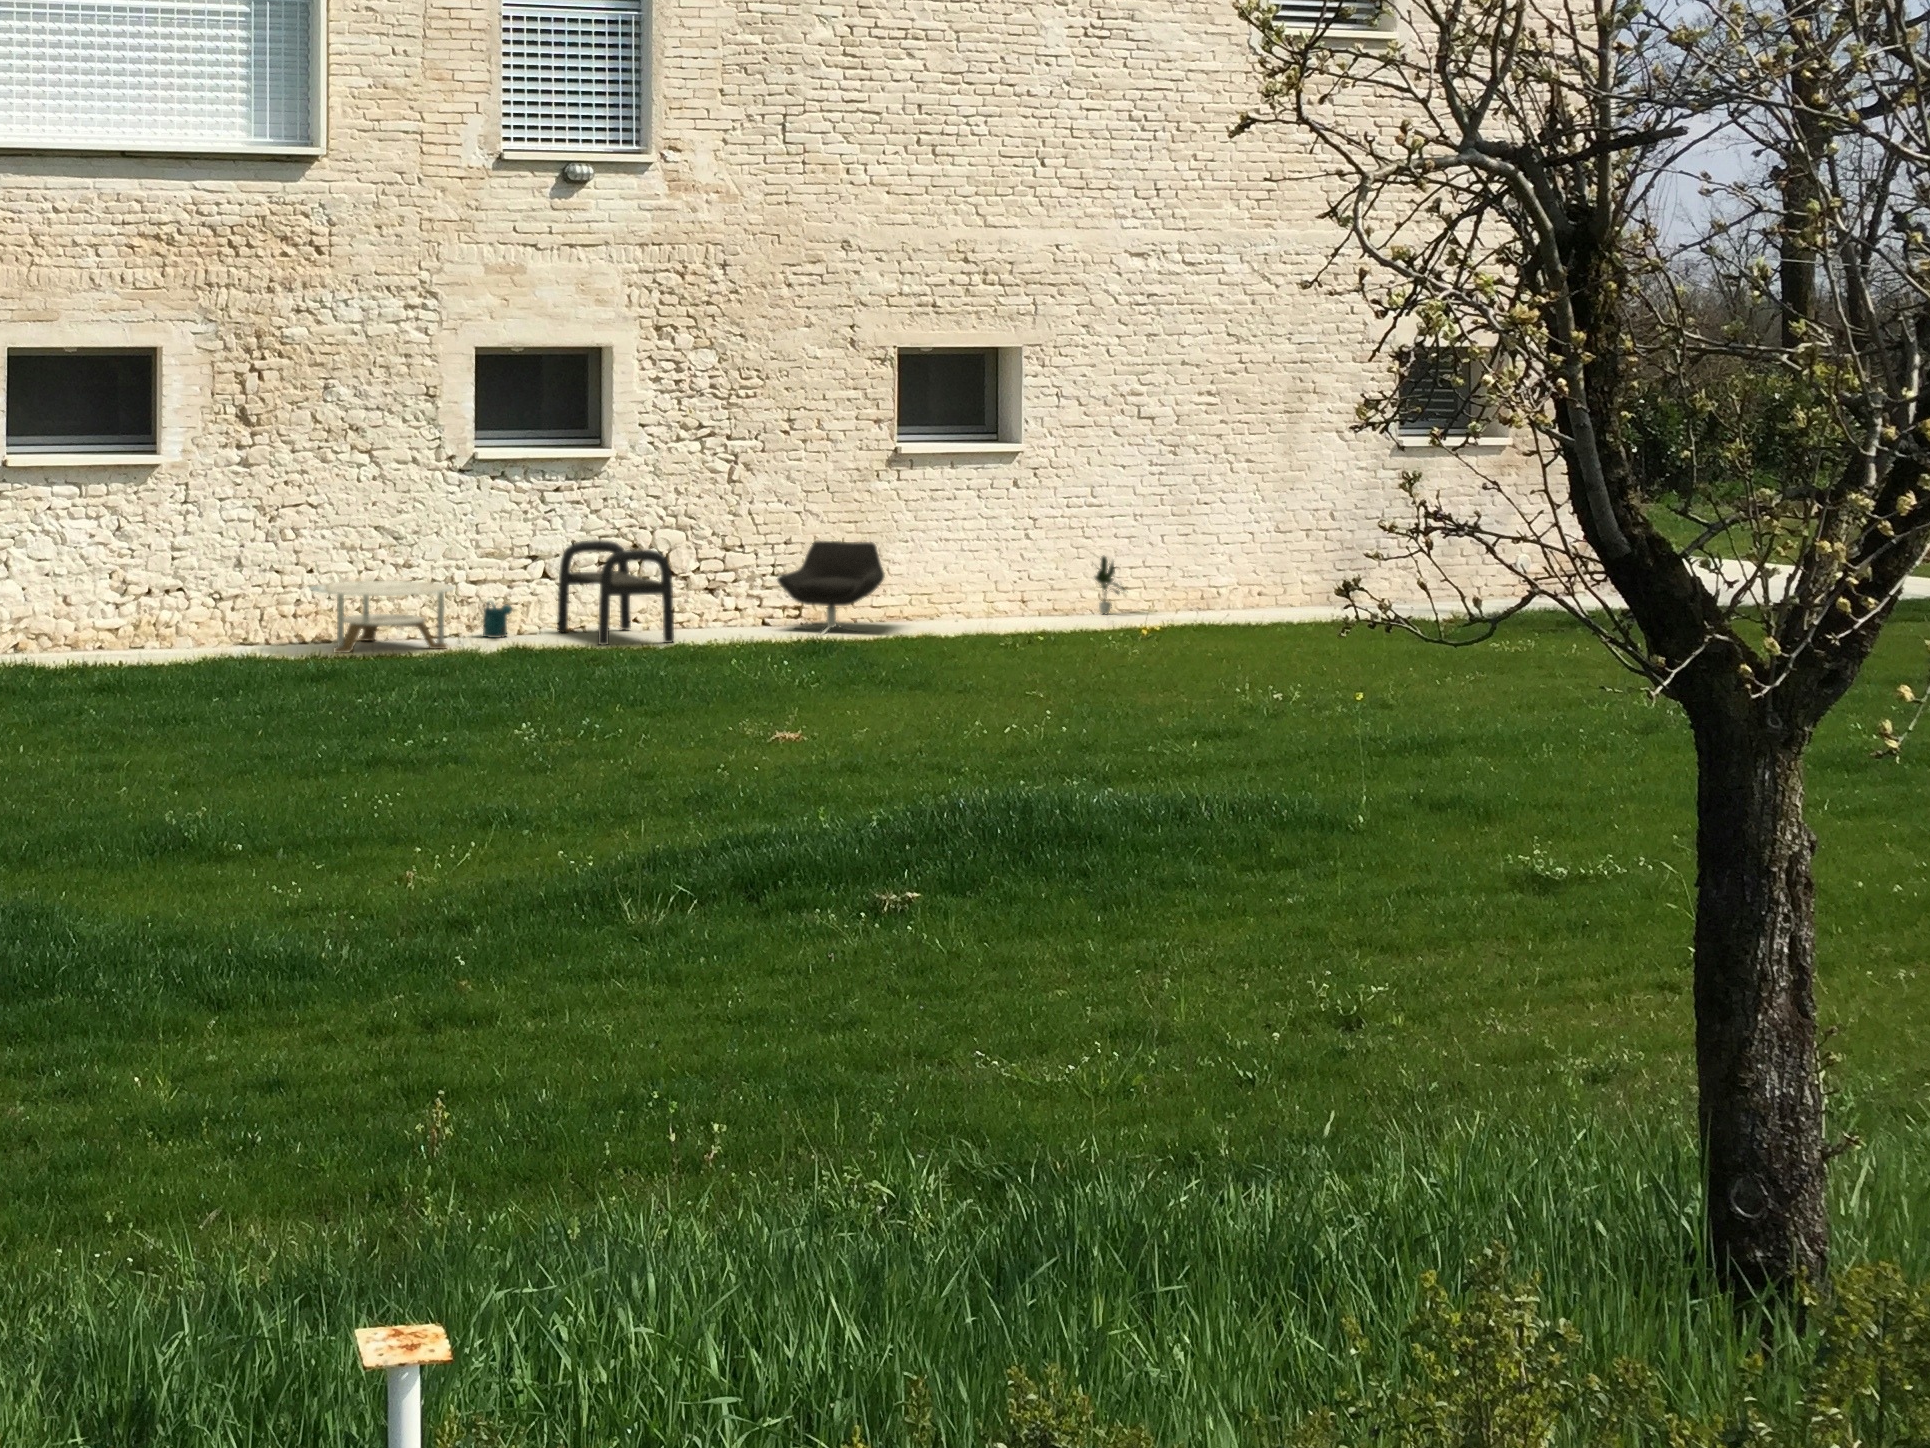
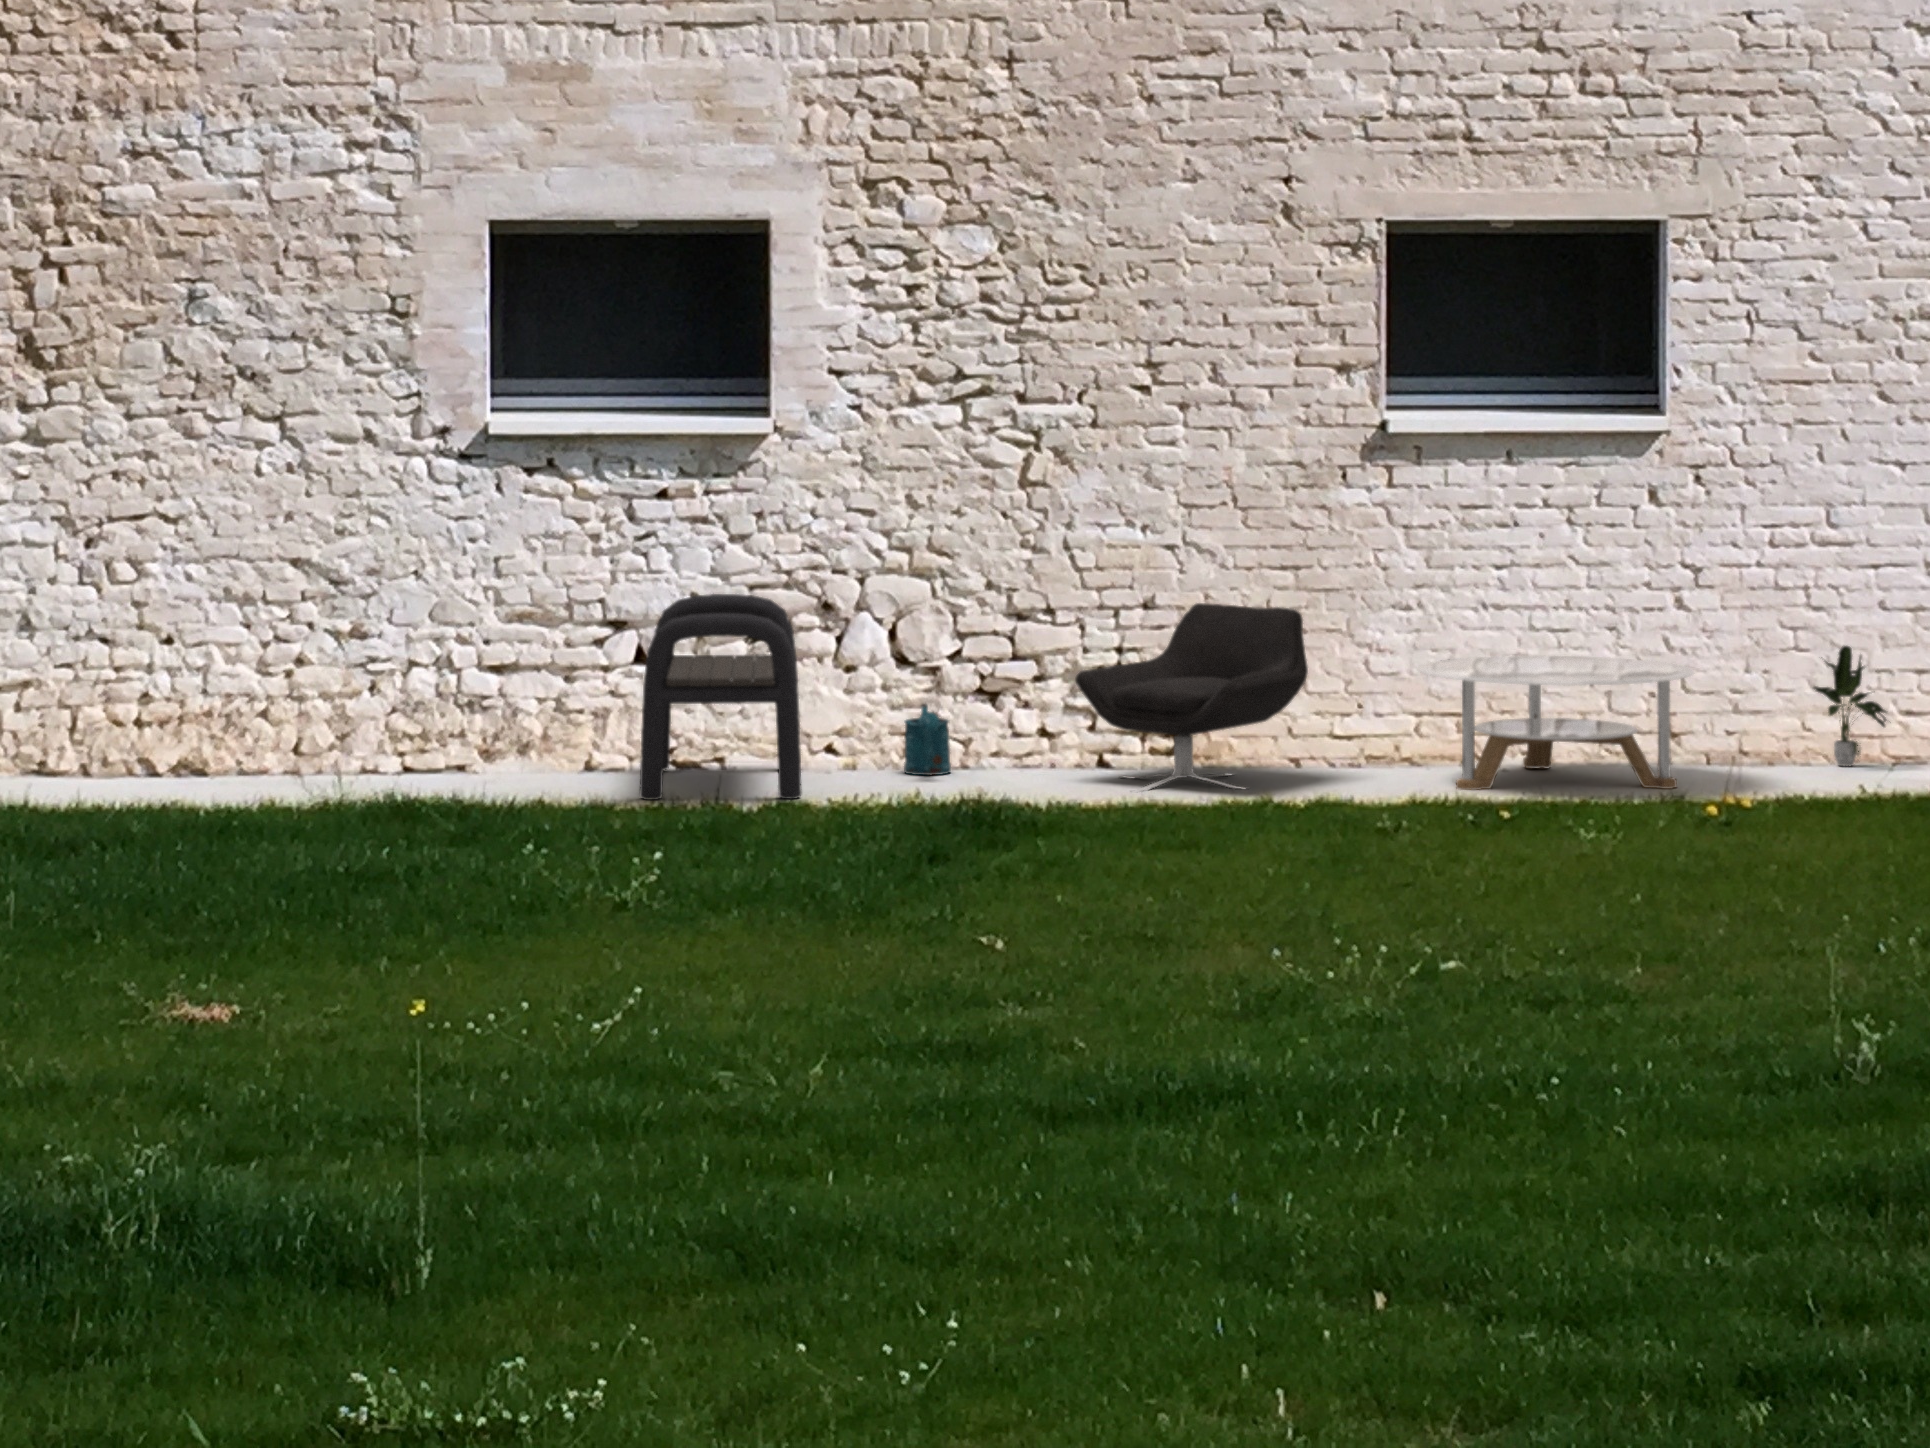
round table: present [310,581,454,653] -> present [1418,656,1694,790]
watering can: present [483,601,512,638] -> present [904,704,951,775]

